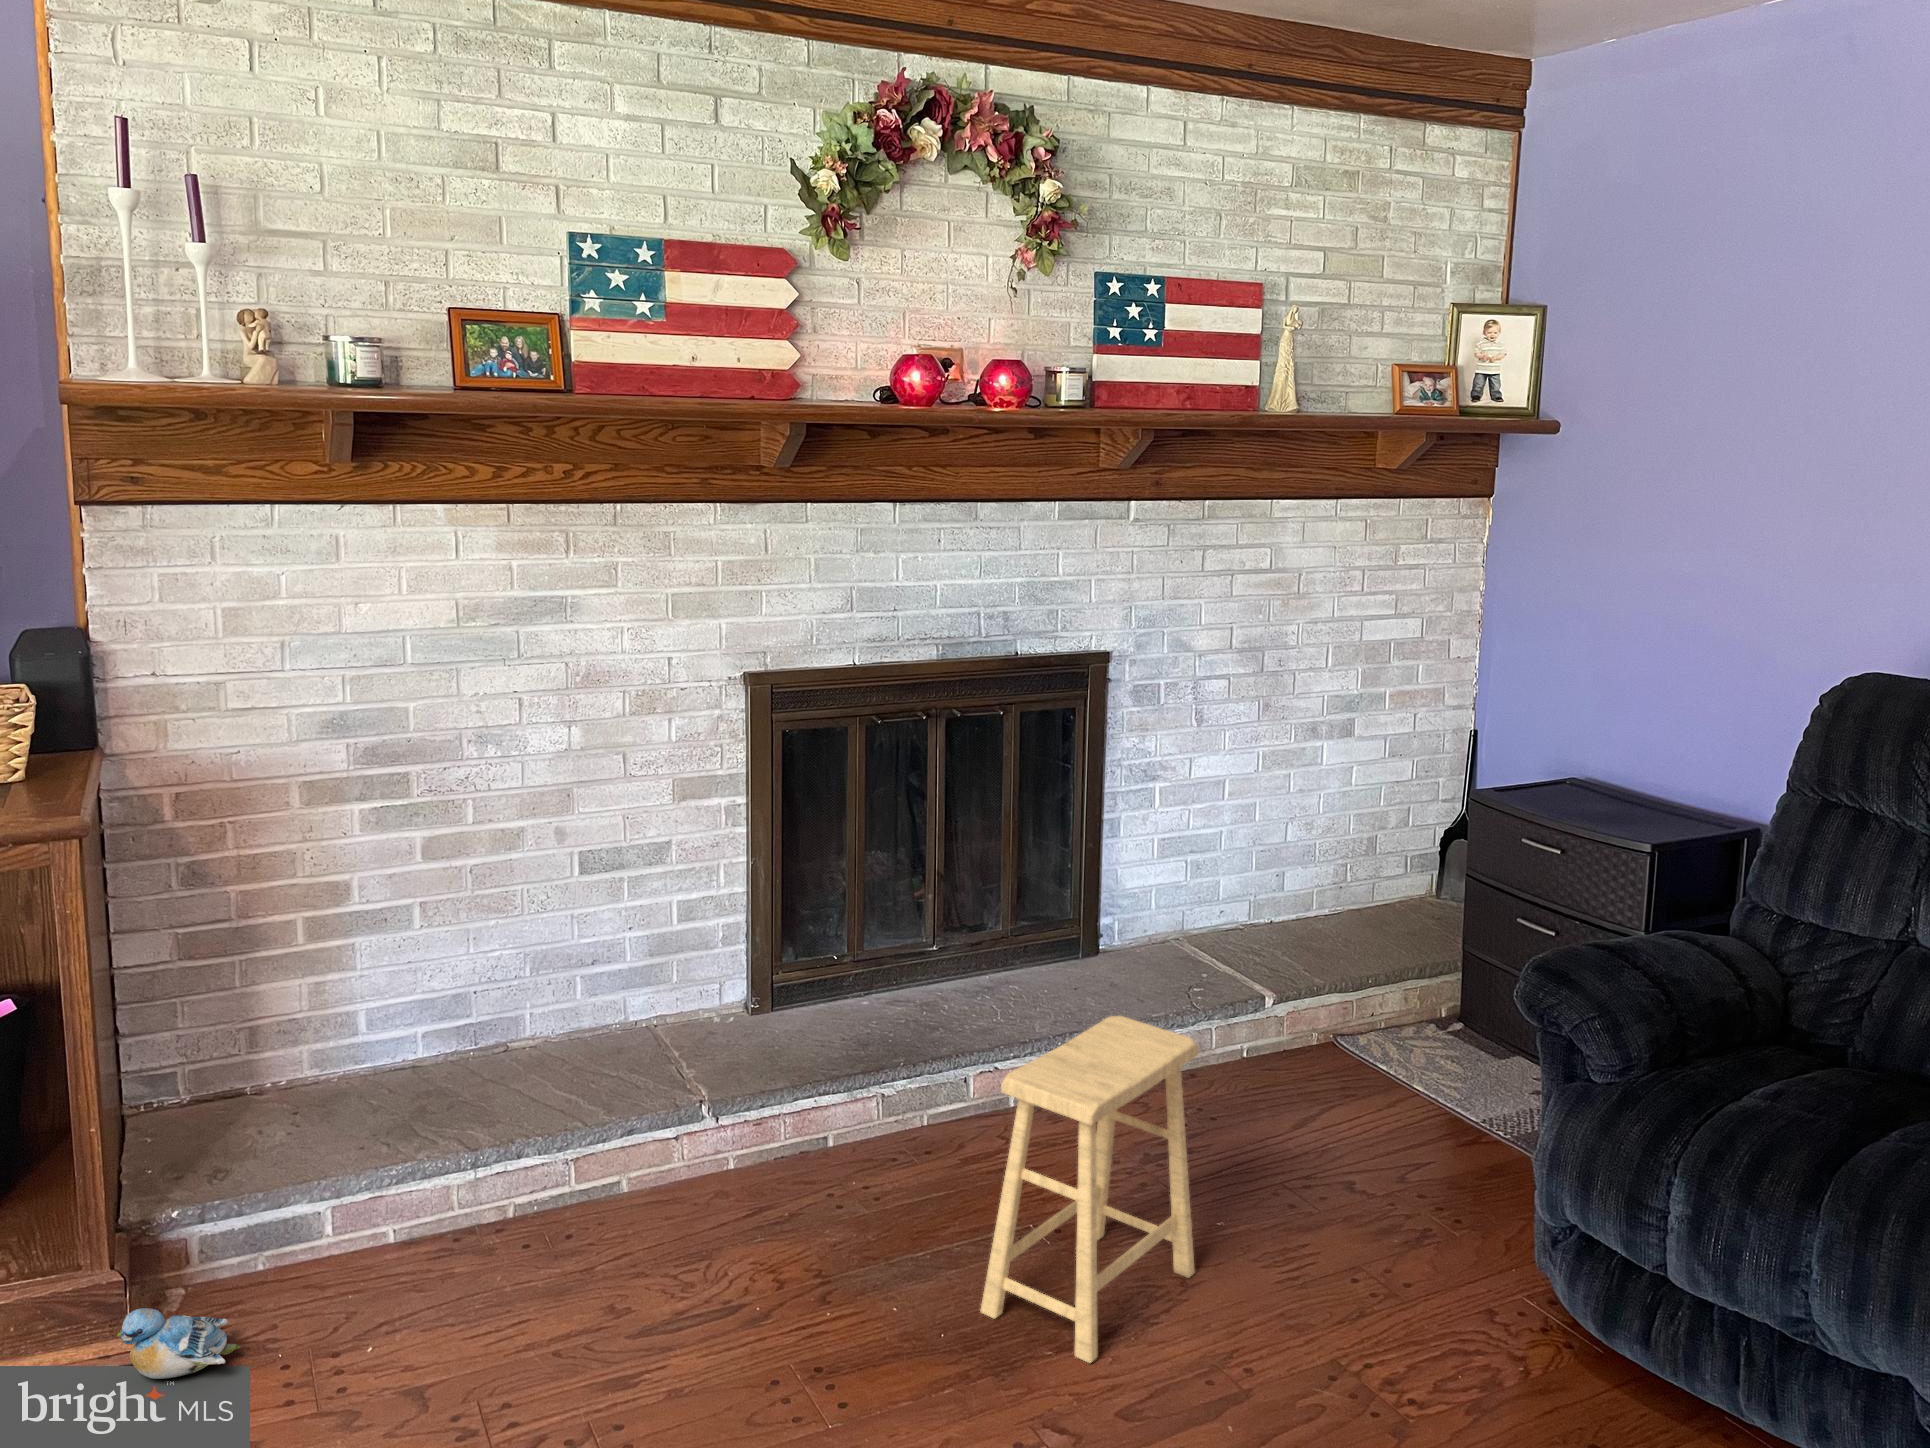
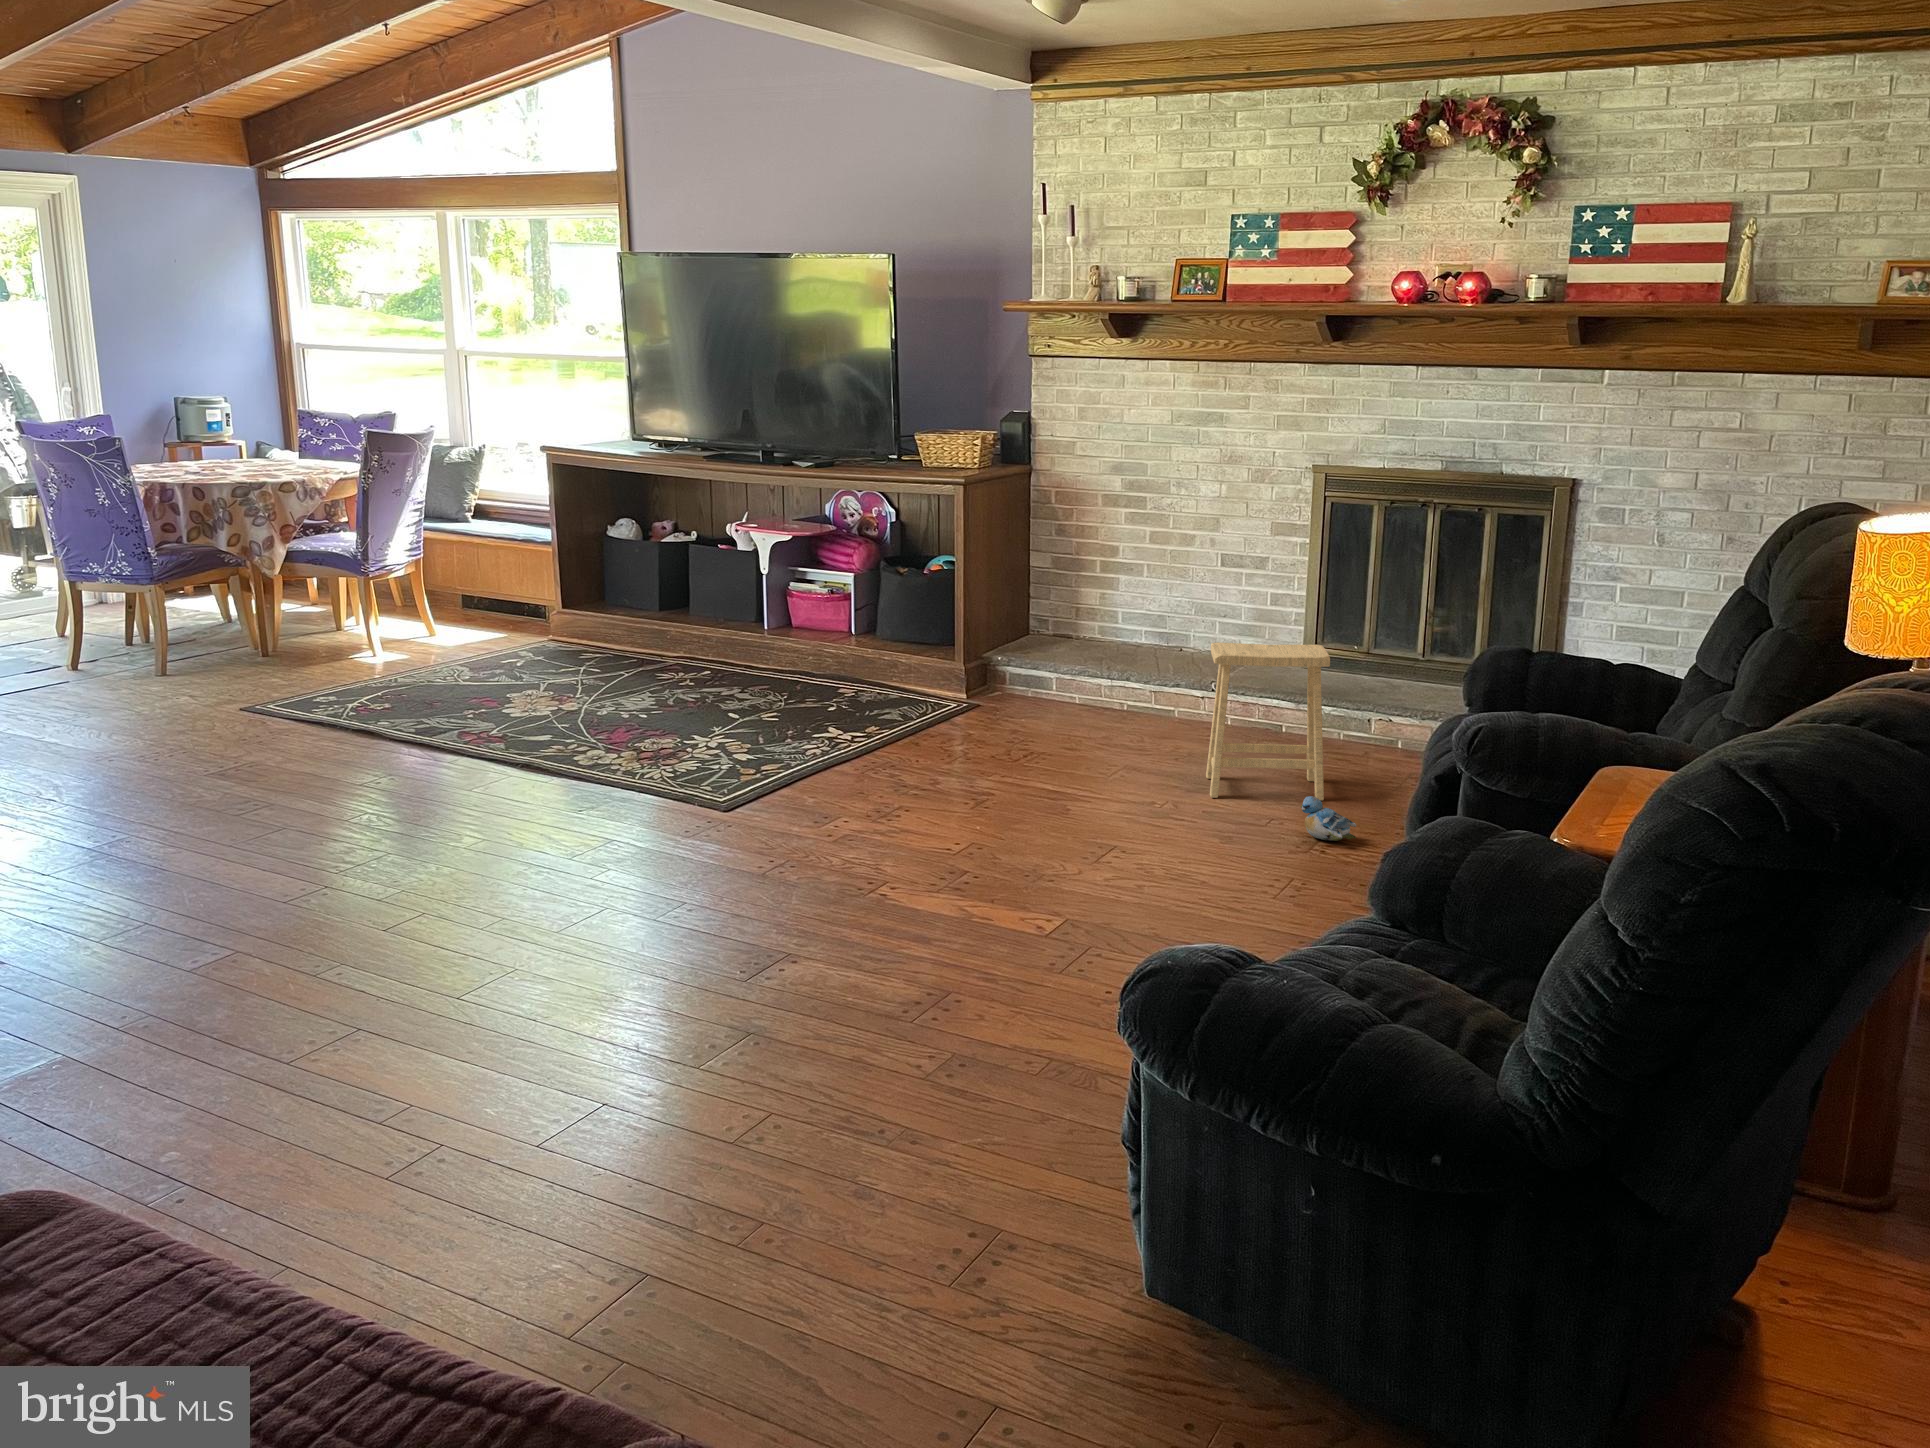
plush toy: present [117,1308,241,1379] -> present [1301,796,1356,841]

